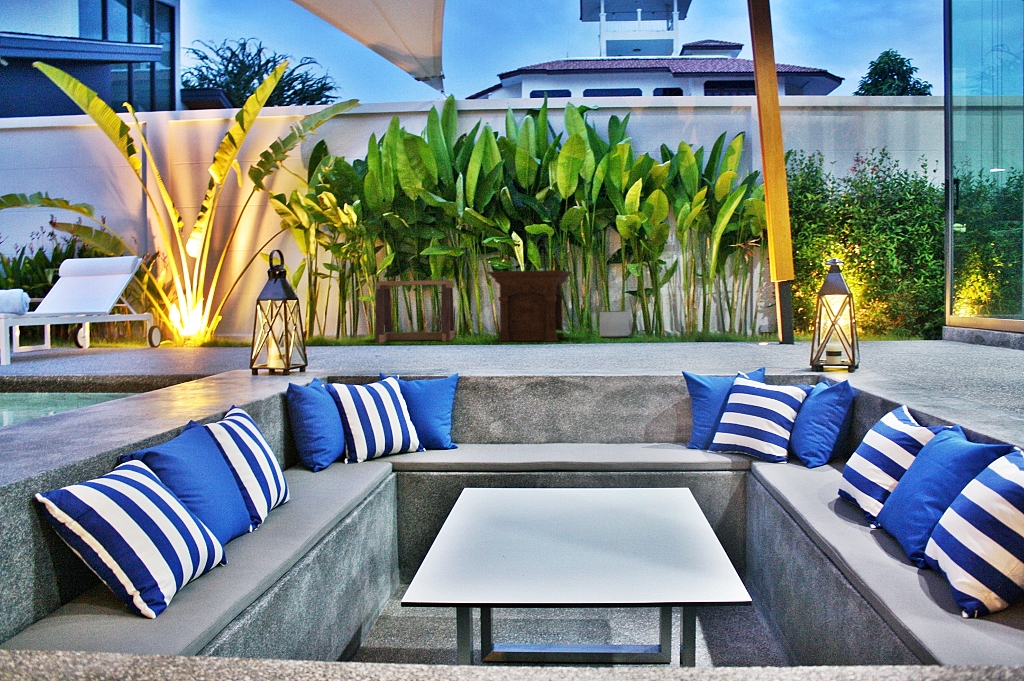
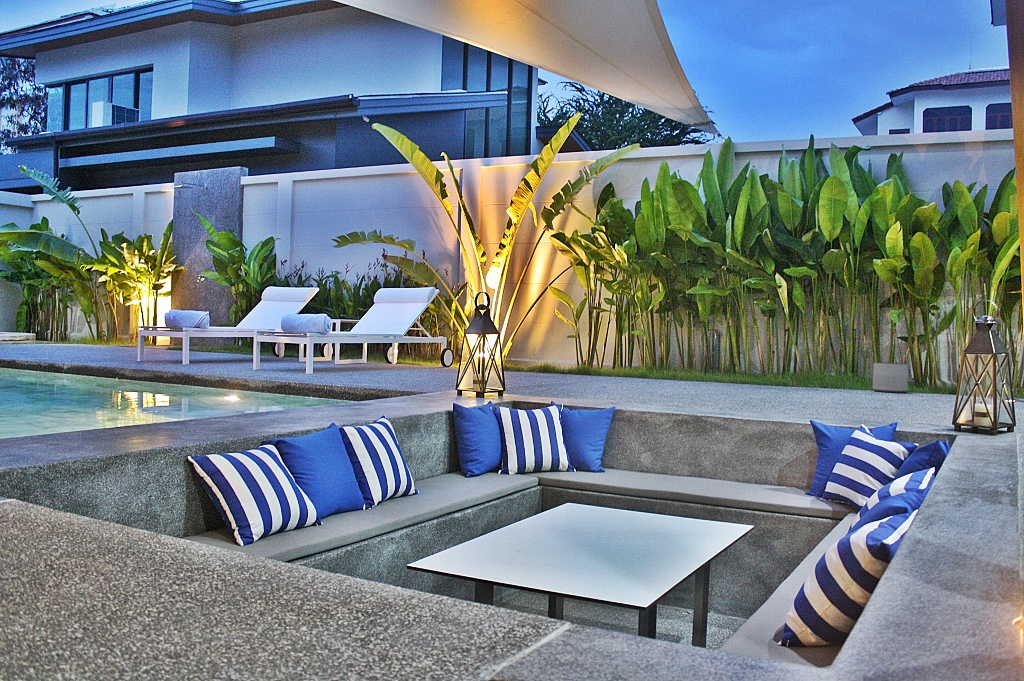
side table: present [487,270,572,341] -> none [742,314,846,390]
stool: present [375,280,455,343] -> none [630,319,719,382]

